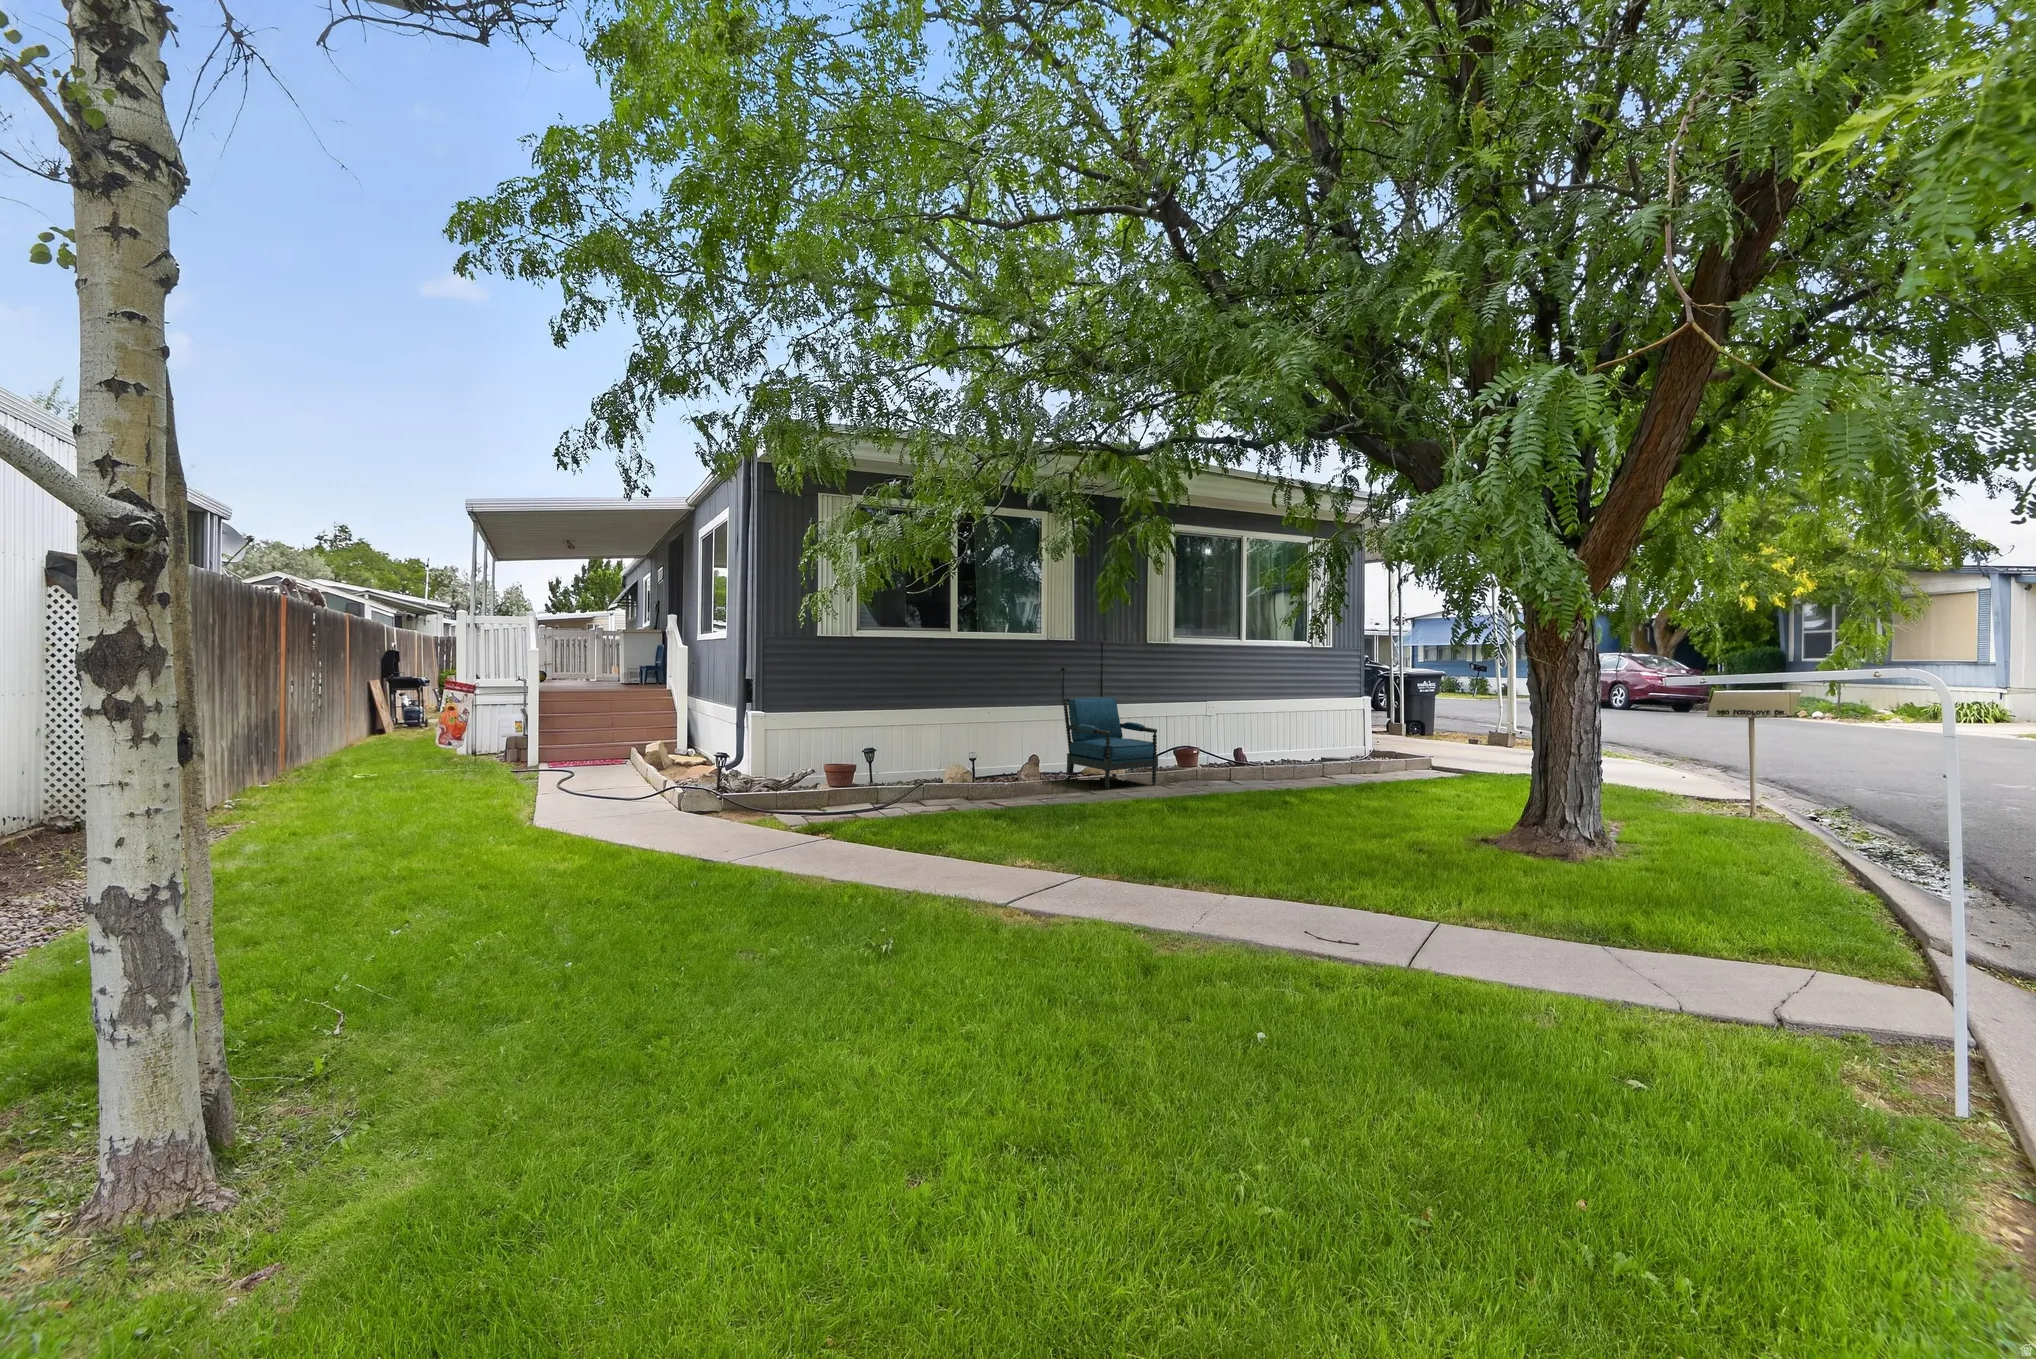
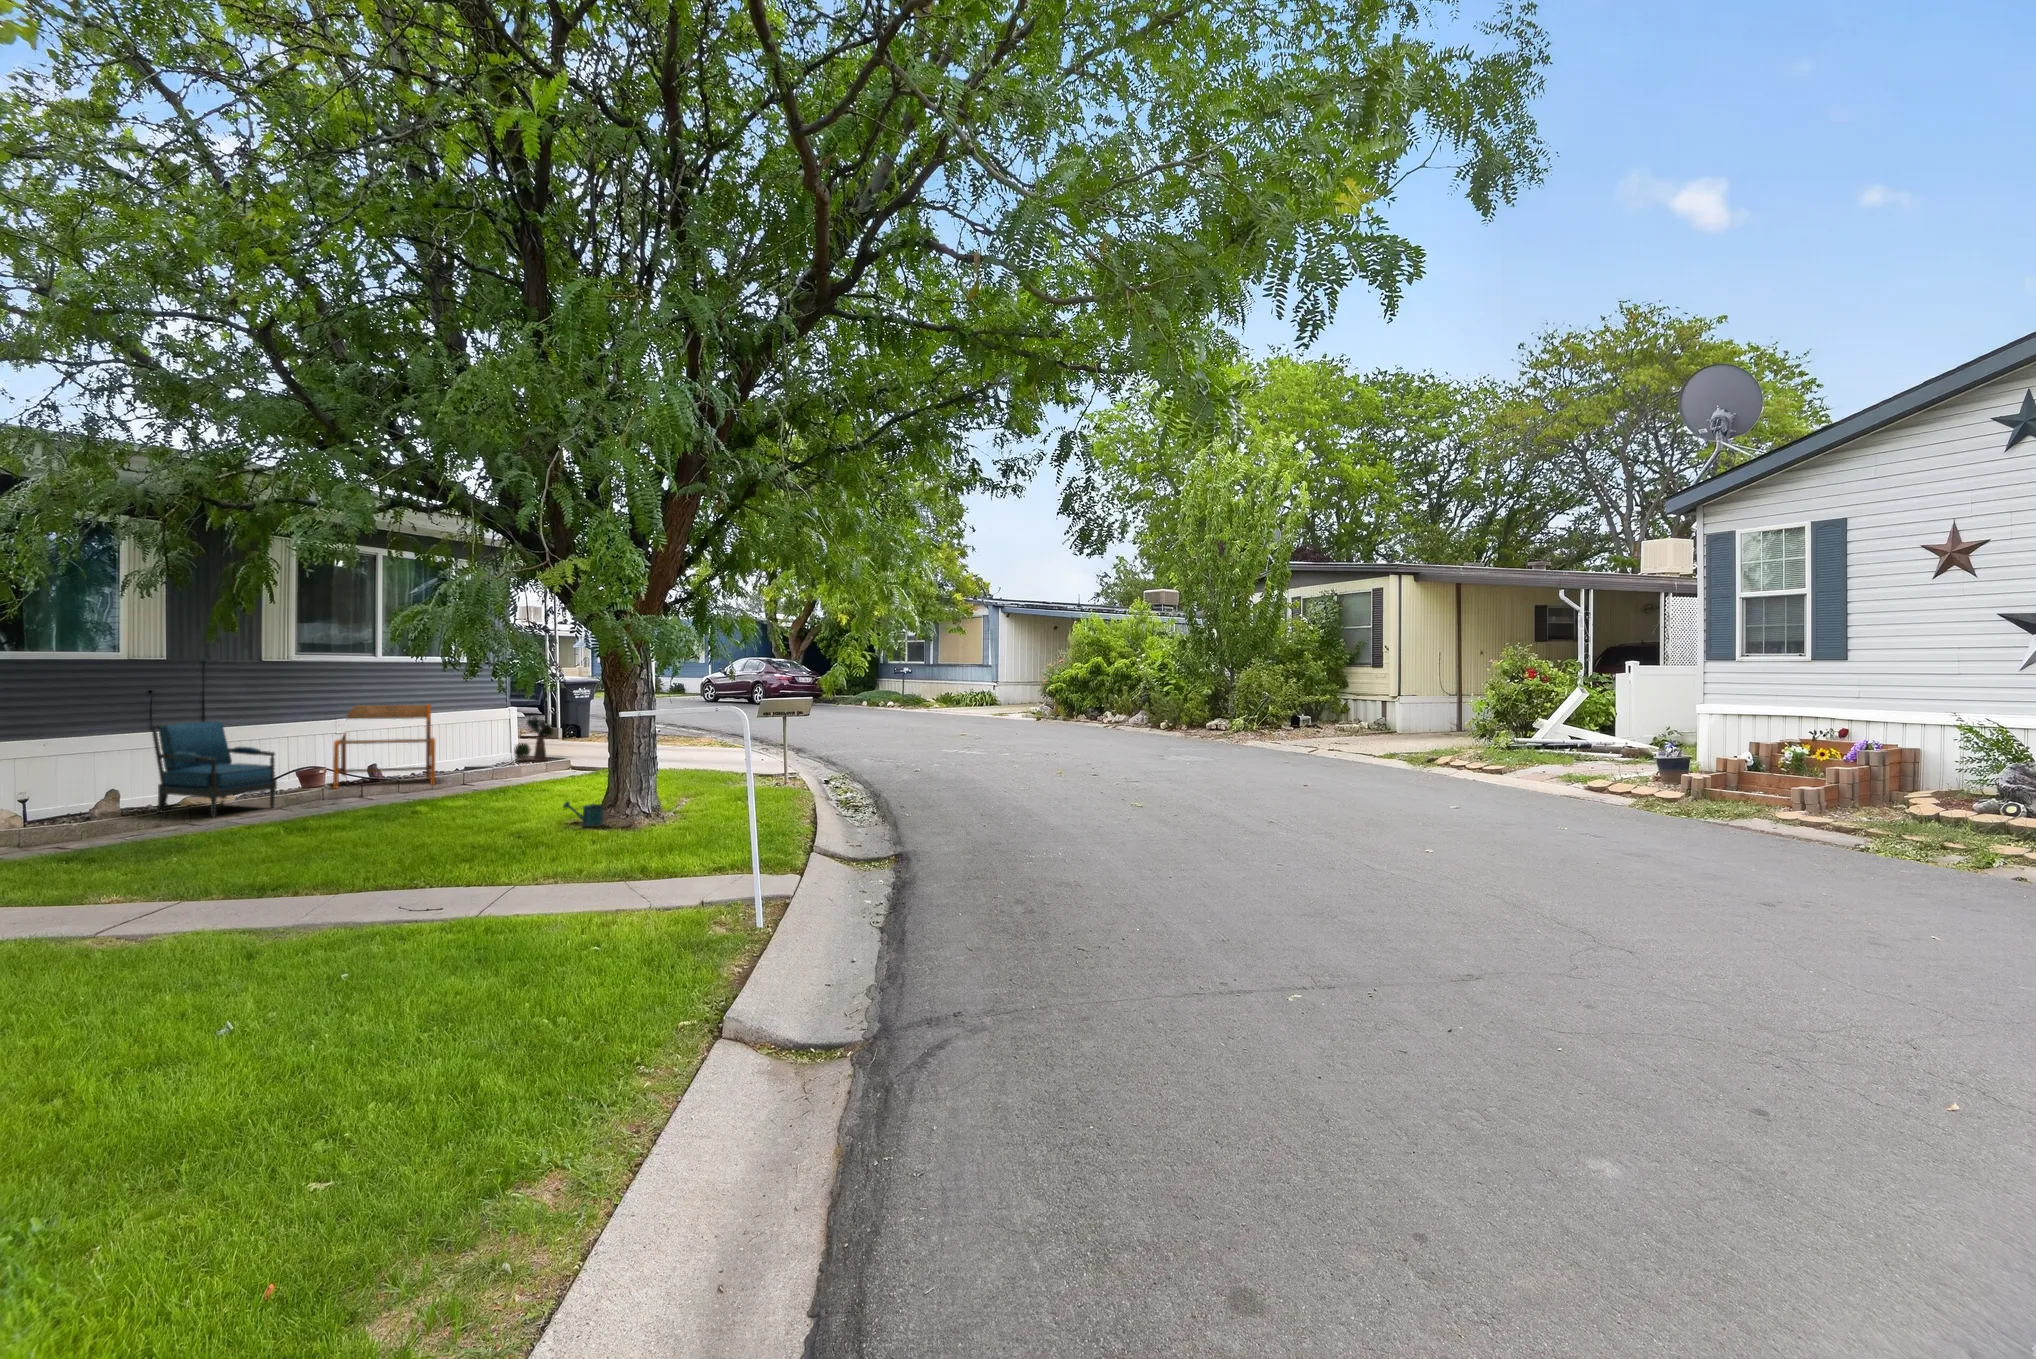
bench: none [1204,686,1298,775] -> present [333,704,435,789]
potted plant: none [1368,707,1412,758] -> present [514,717,553,761]
watering can: none [1470,811,1533,851] -> present [563,801,606,827]

